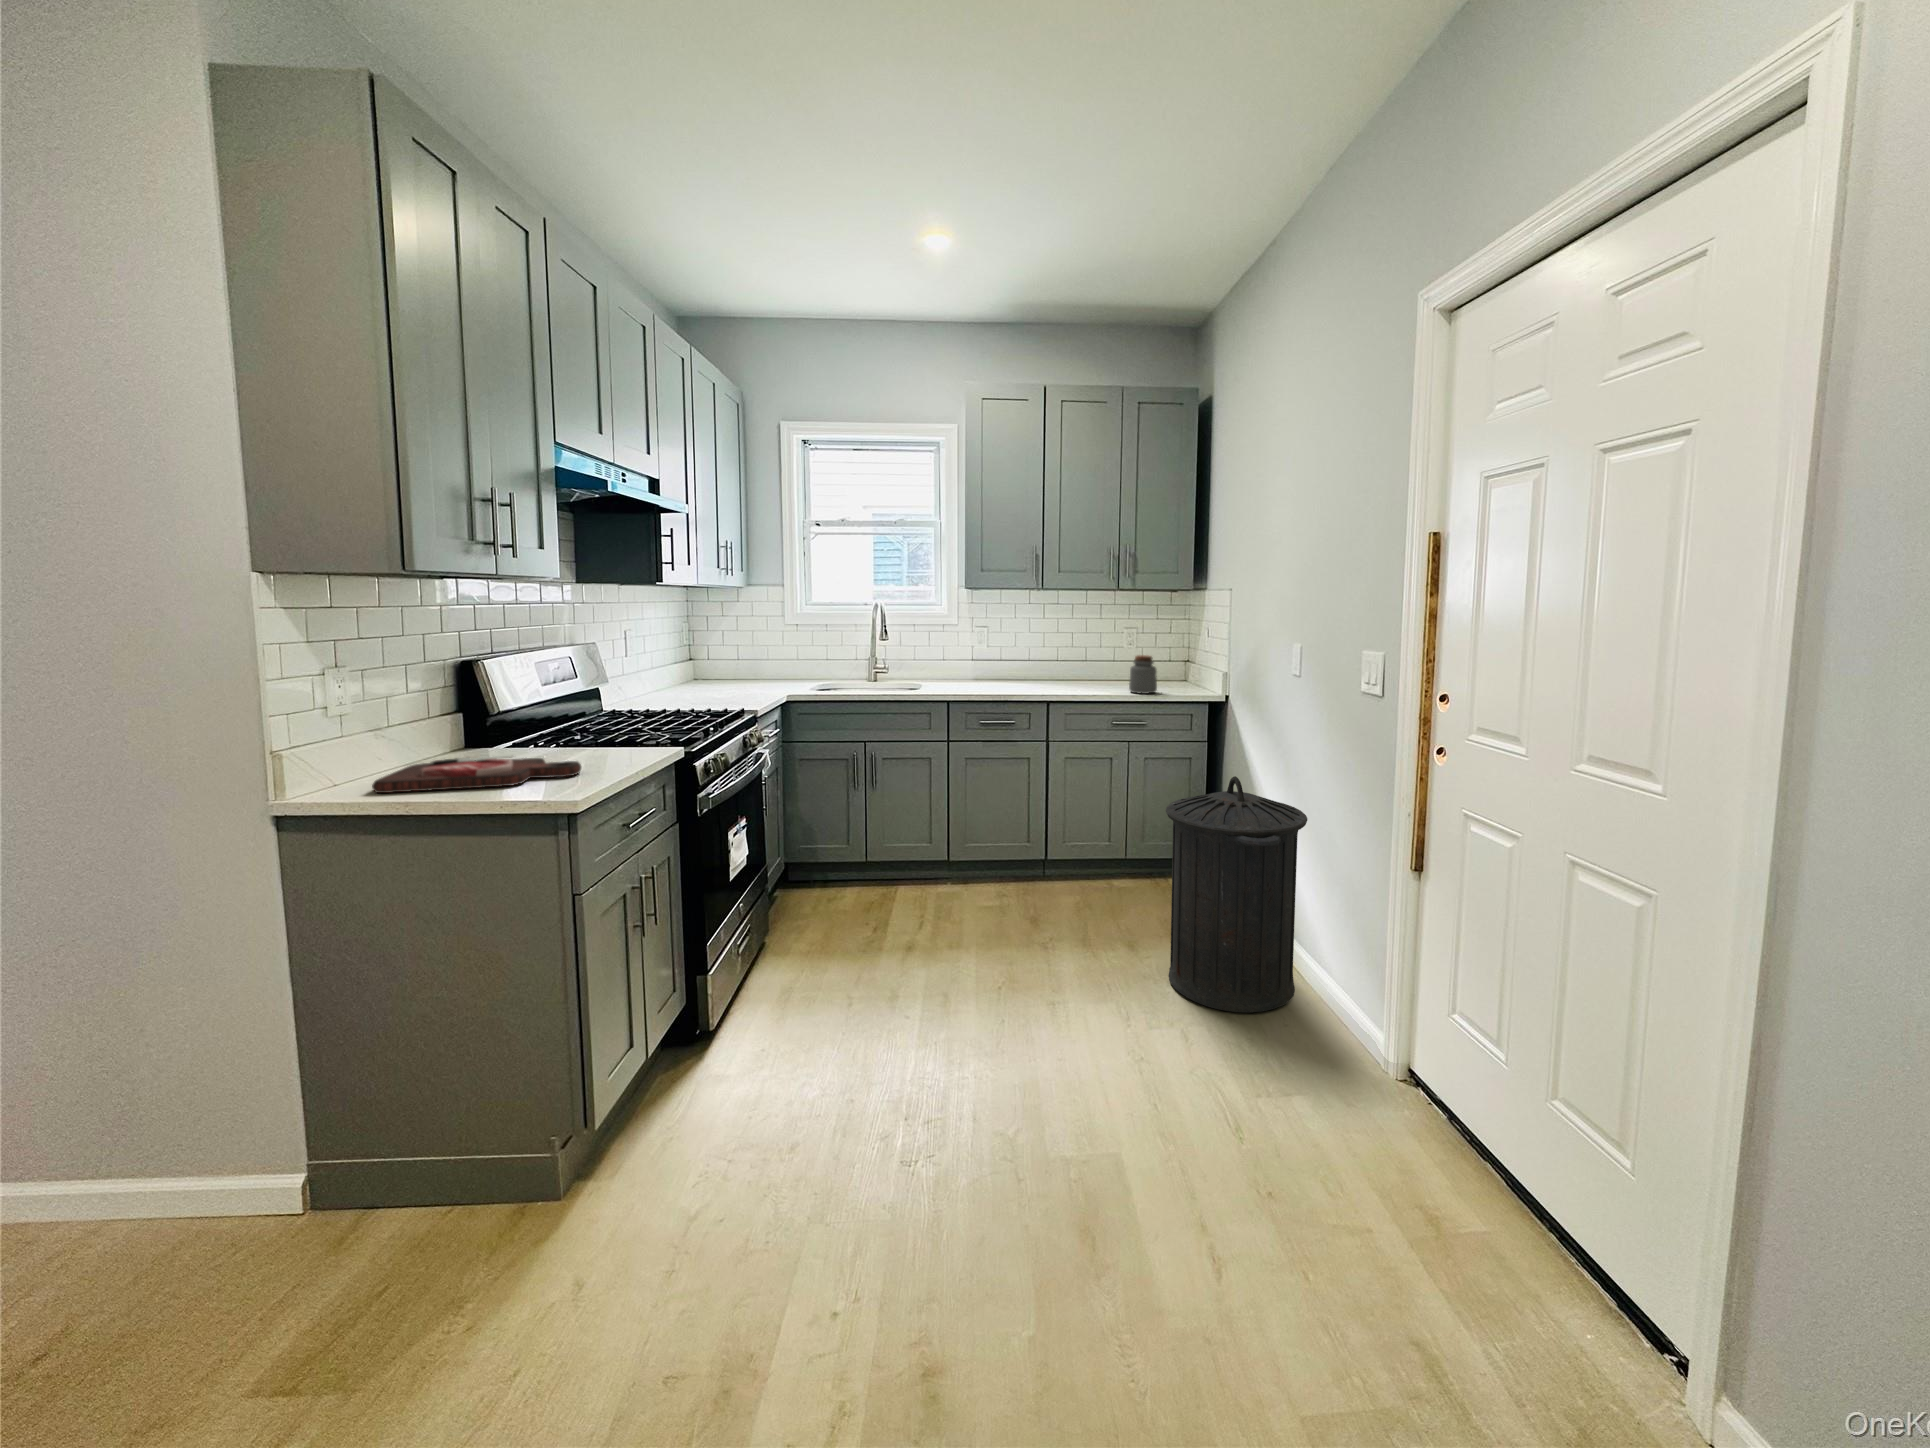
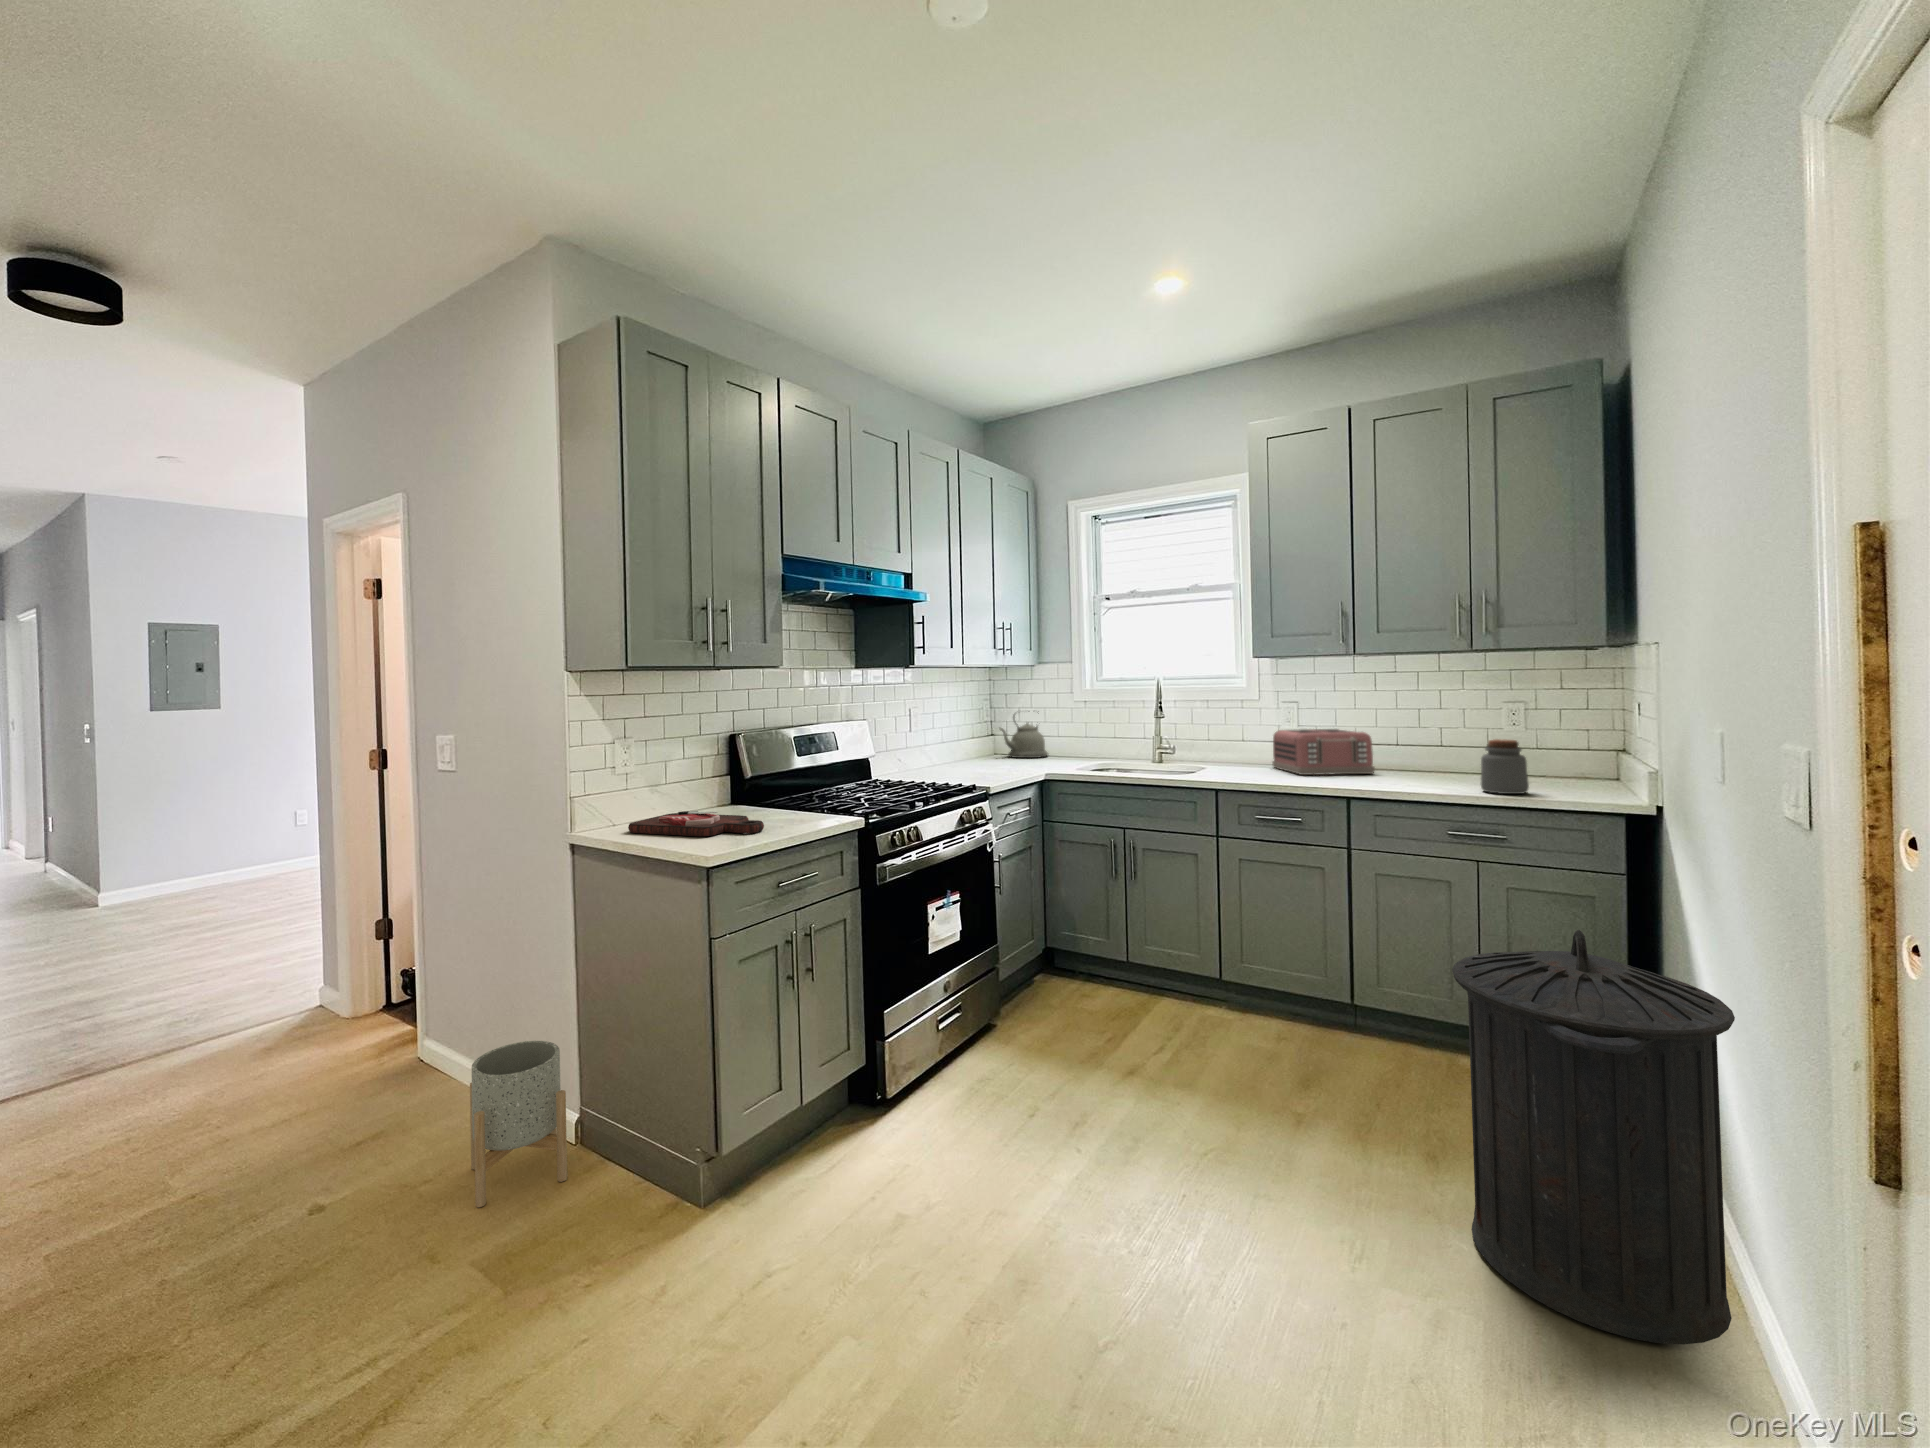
kettle: none [714,633,763,680] -> present [1000,714,1048,758]
toaster: none [973,649,1050,686] -> present [1272,729,1375,775]
planter: none [104,1092,322,1343] -> present [470,1041,567,1207]

